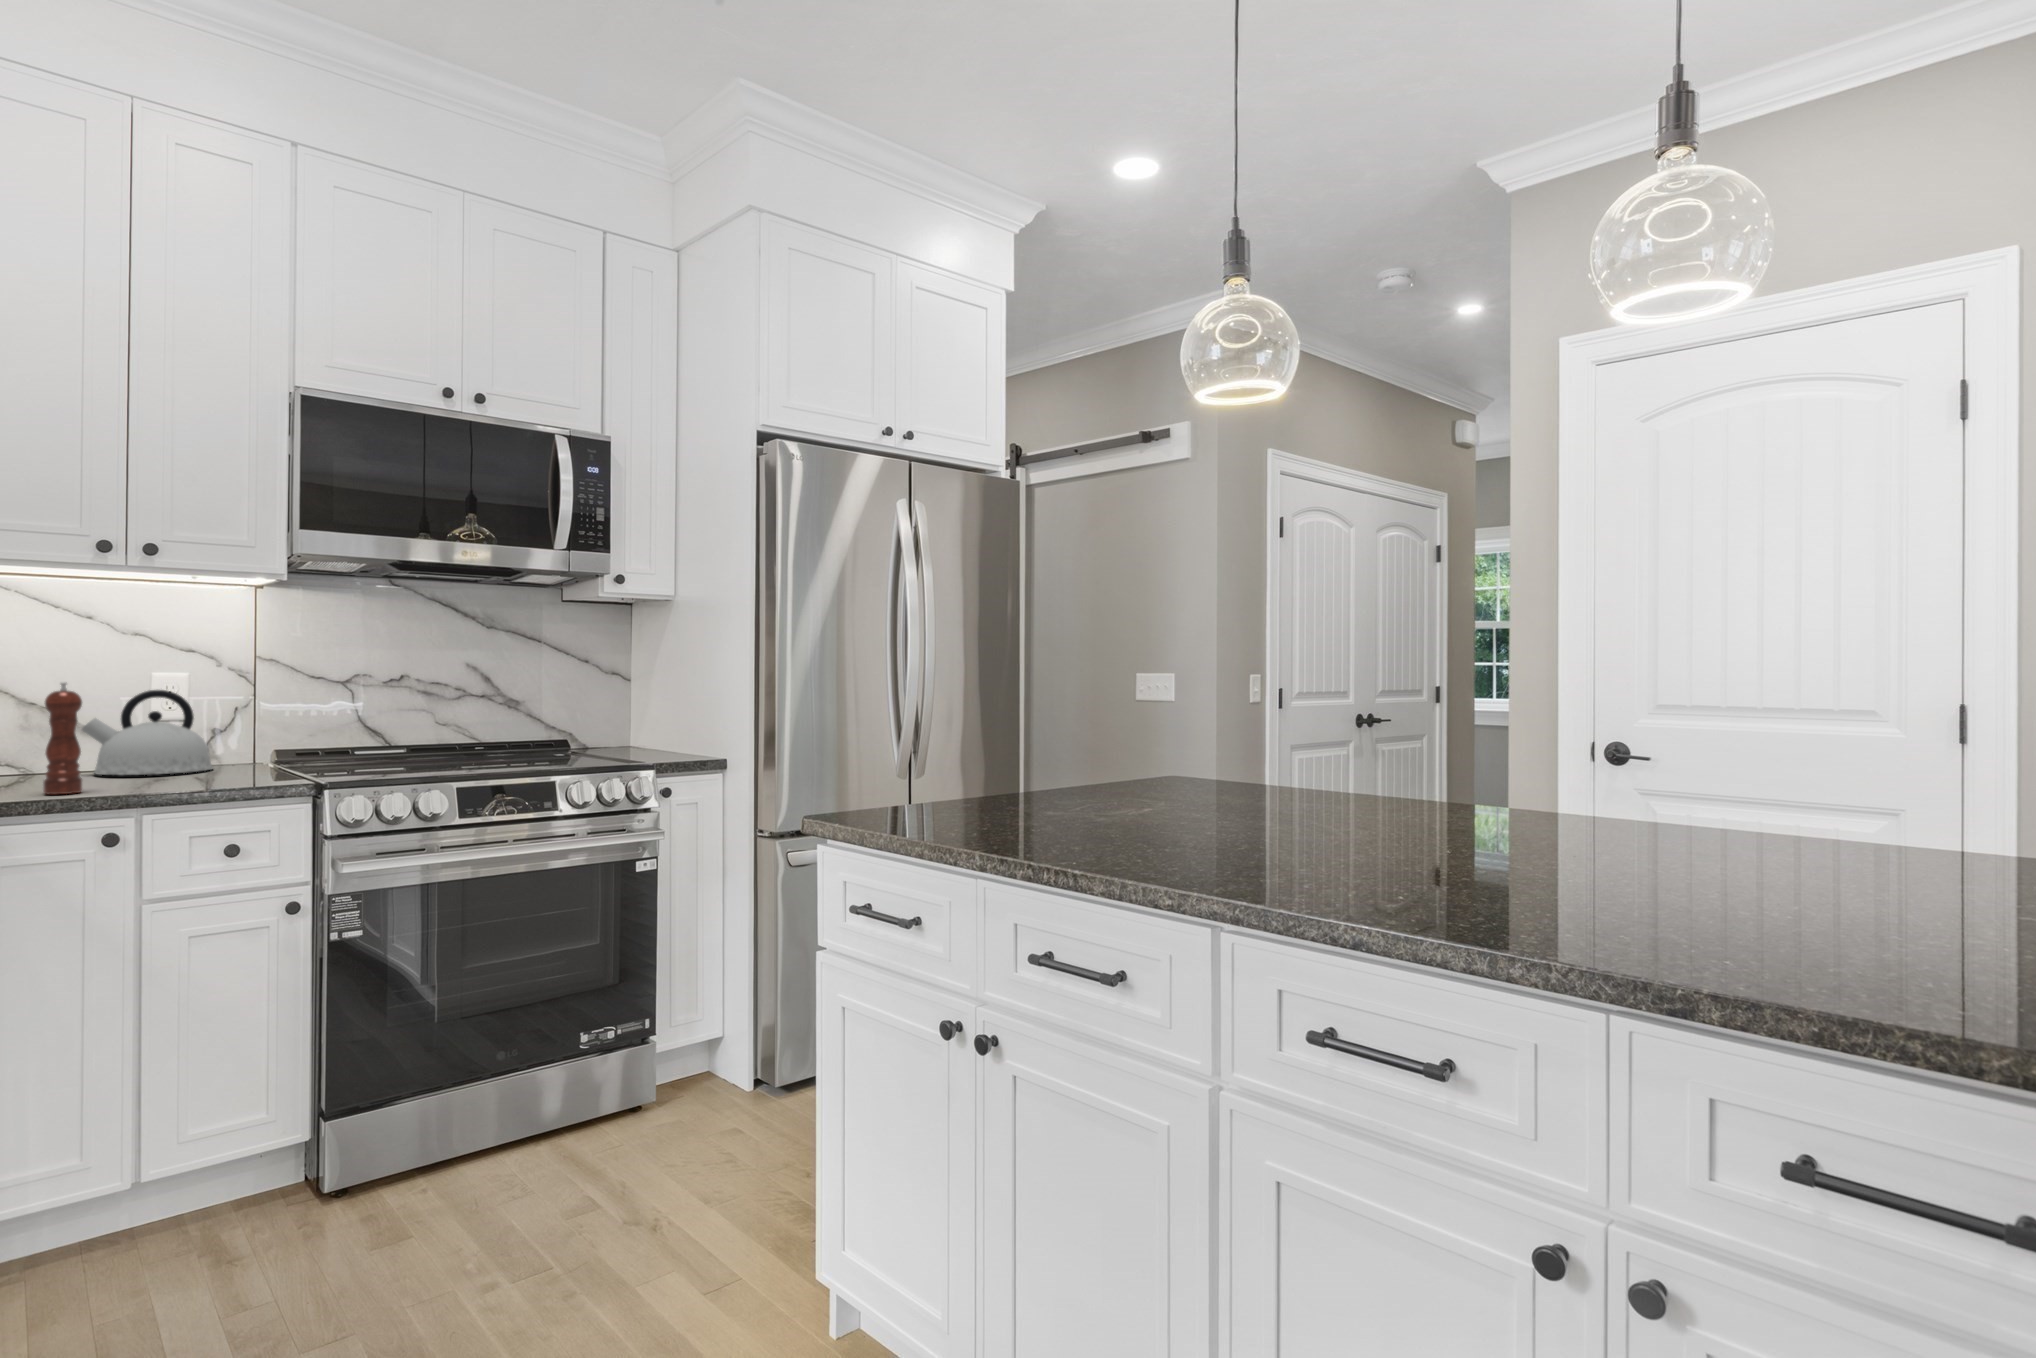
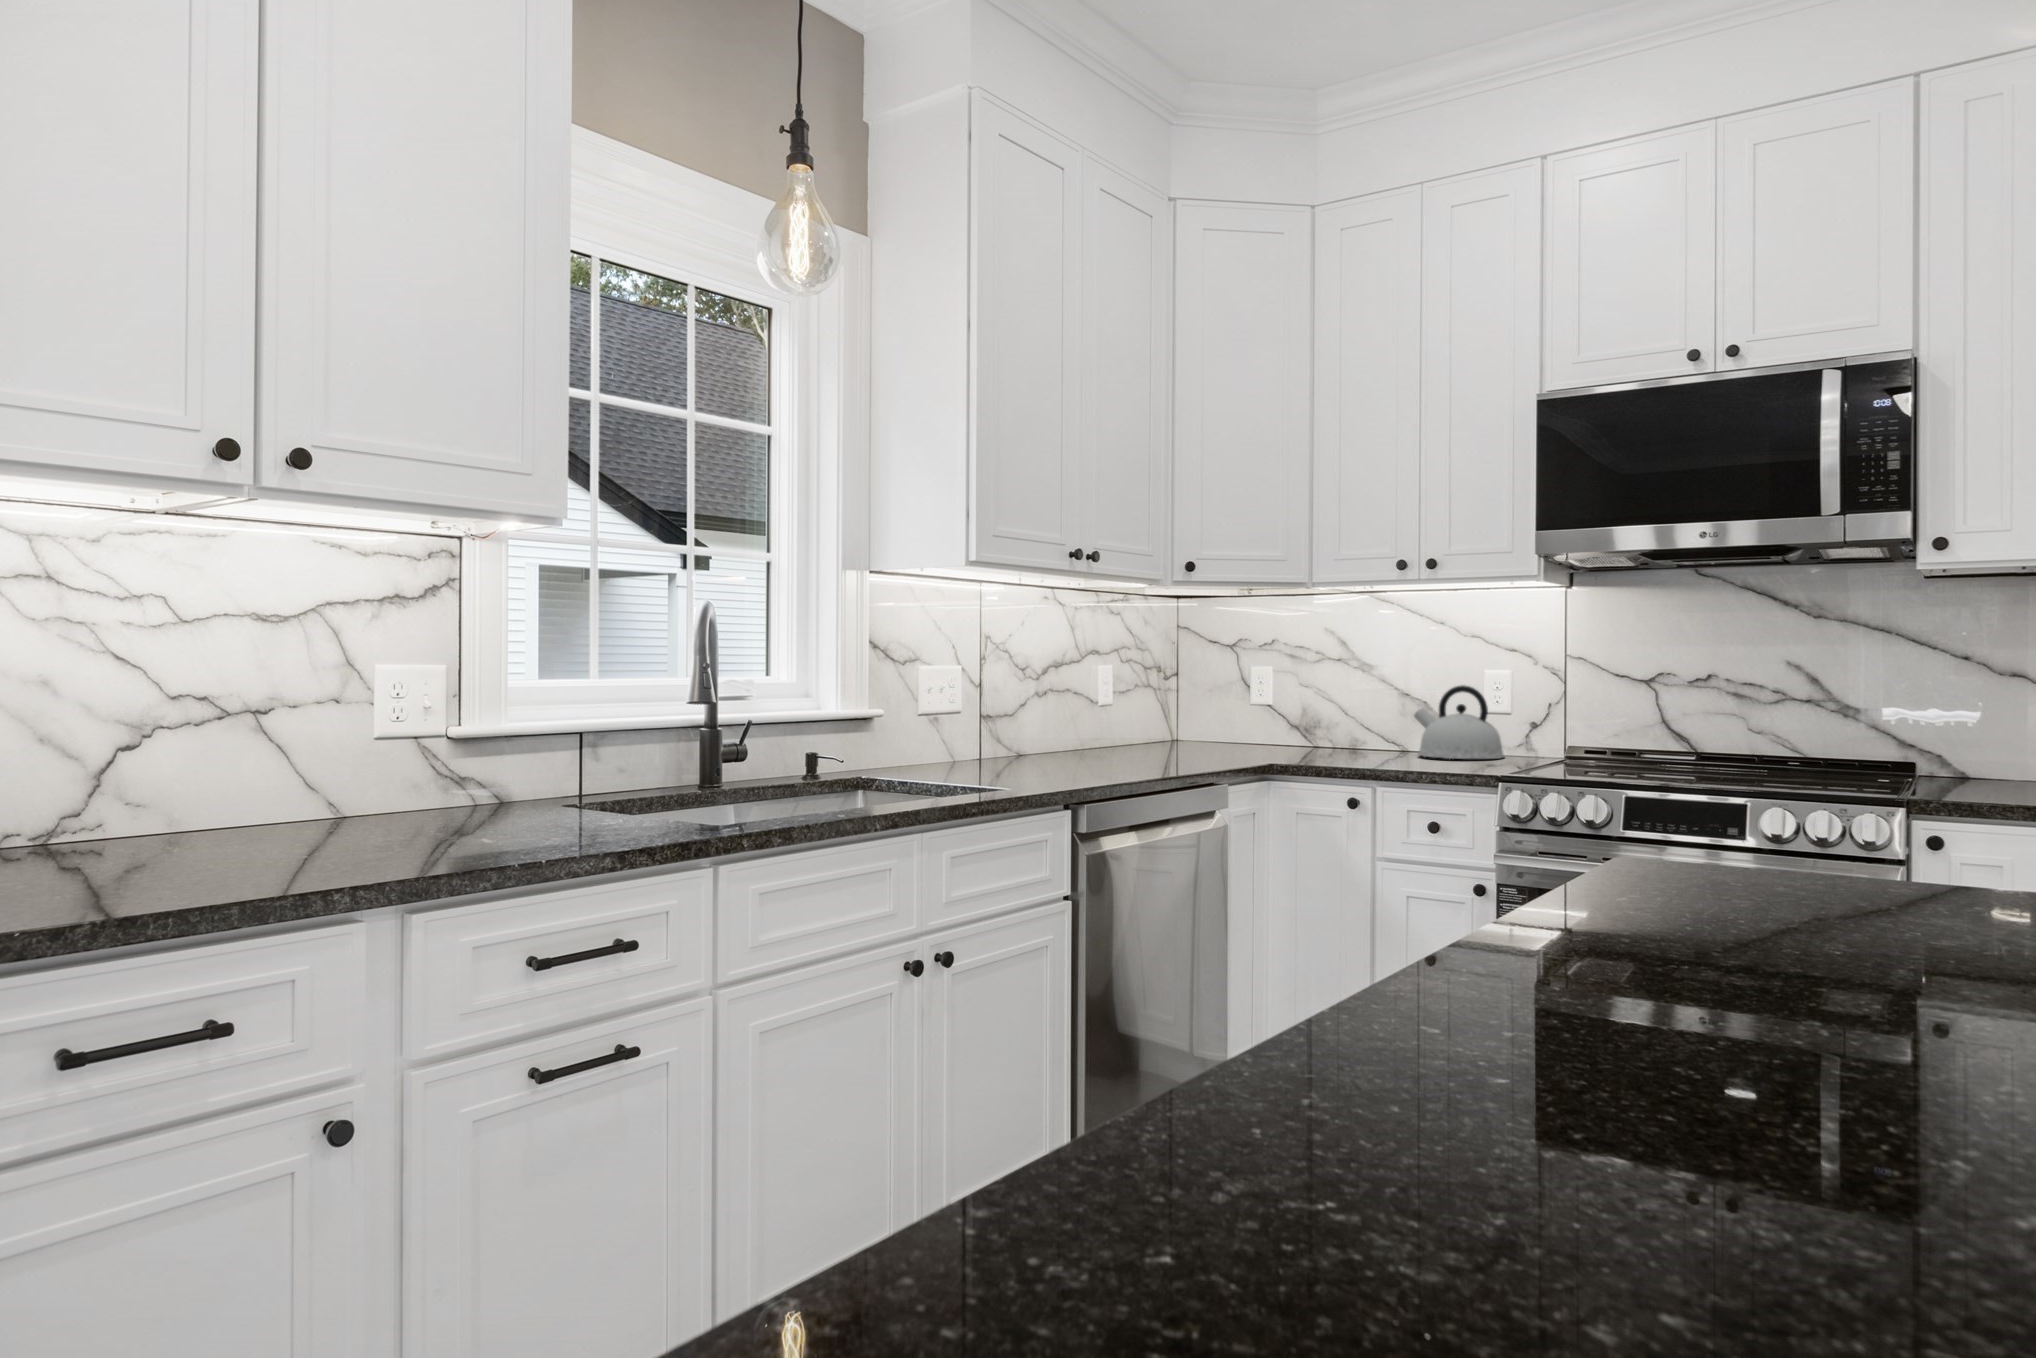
pepper mill: present [43,682,82,794] -> none [1338,678,1362,765]

